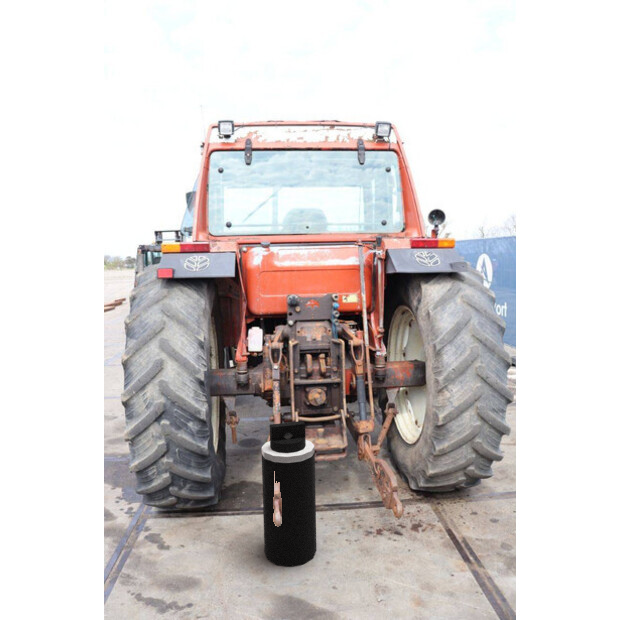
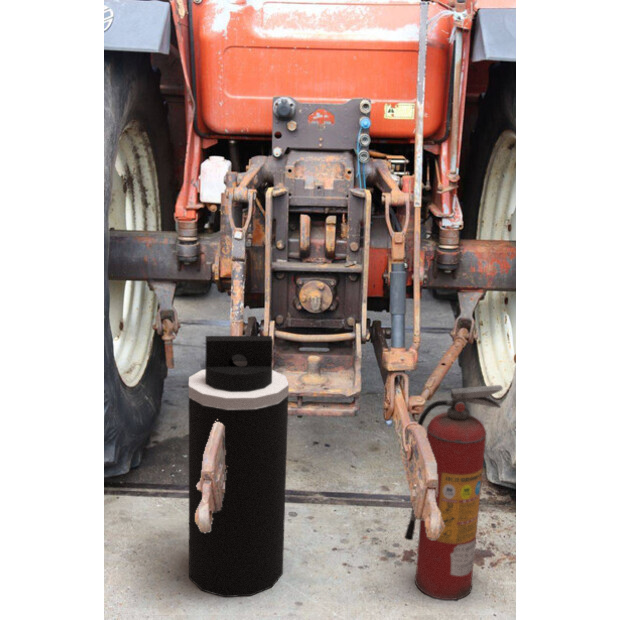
fire extinguisher: none [379,435,422,553] -> present [405,385,503,600]

